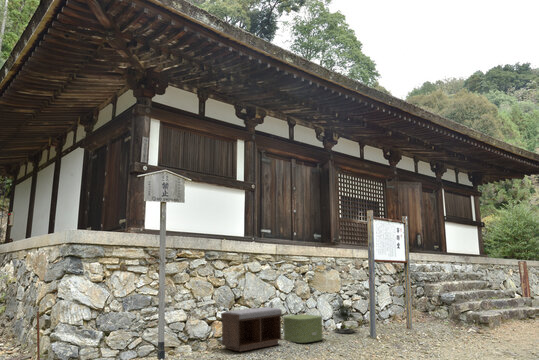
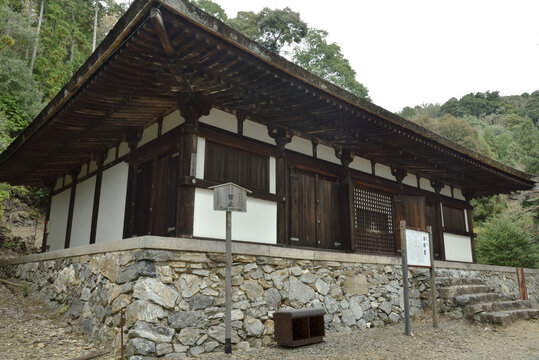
potted tree: present [332,295,353,333] -> none [361,293,386,332]
storage box: present [283,315,323,343] -> none [323,315,360,339]

